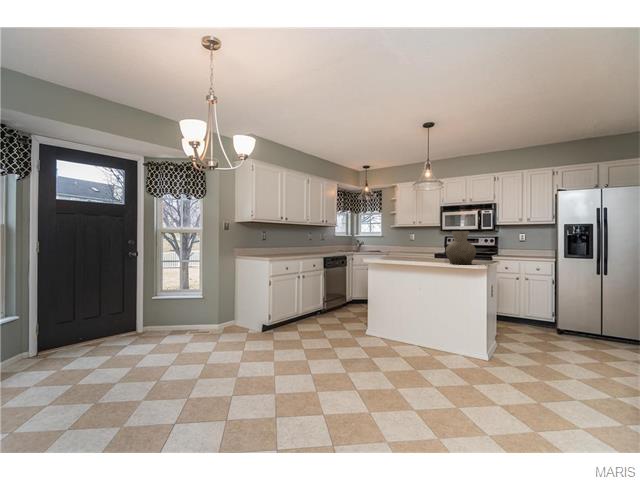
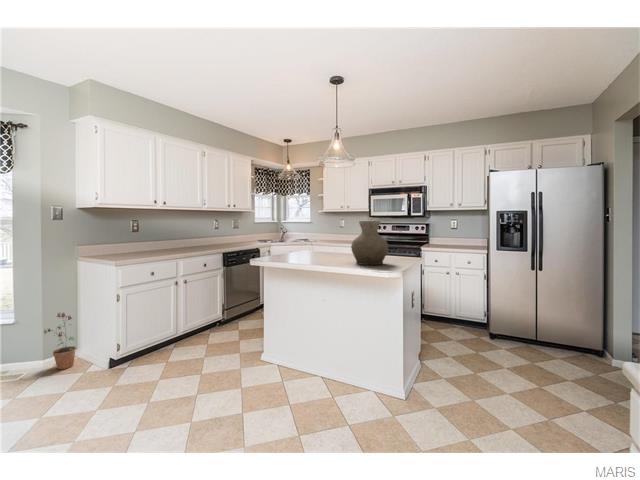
potted plant: none [208,300,230,342] -> present [44,313,76,369]

